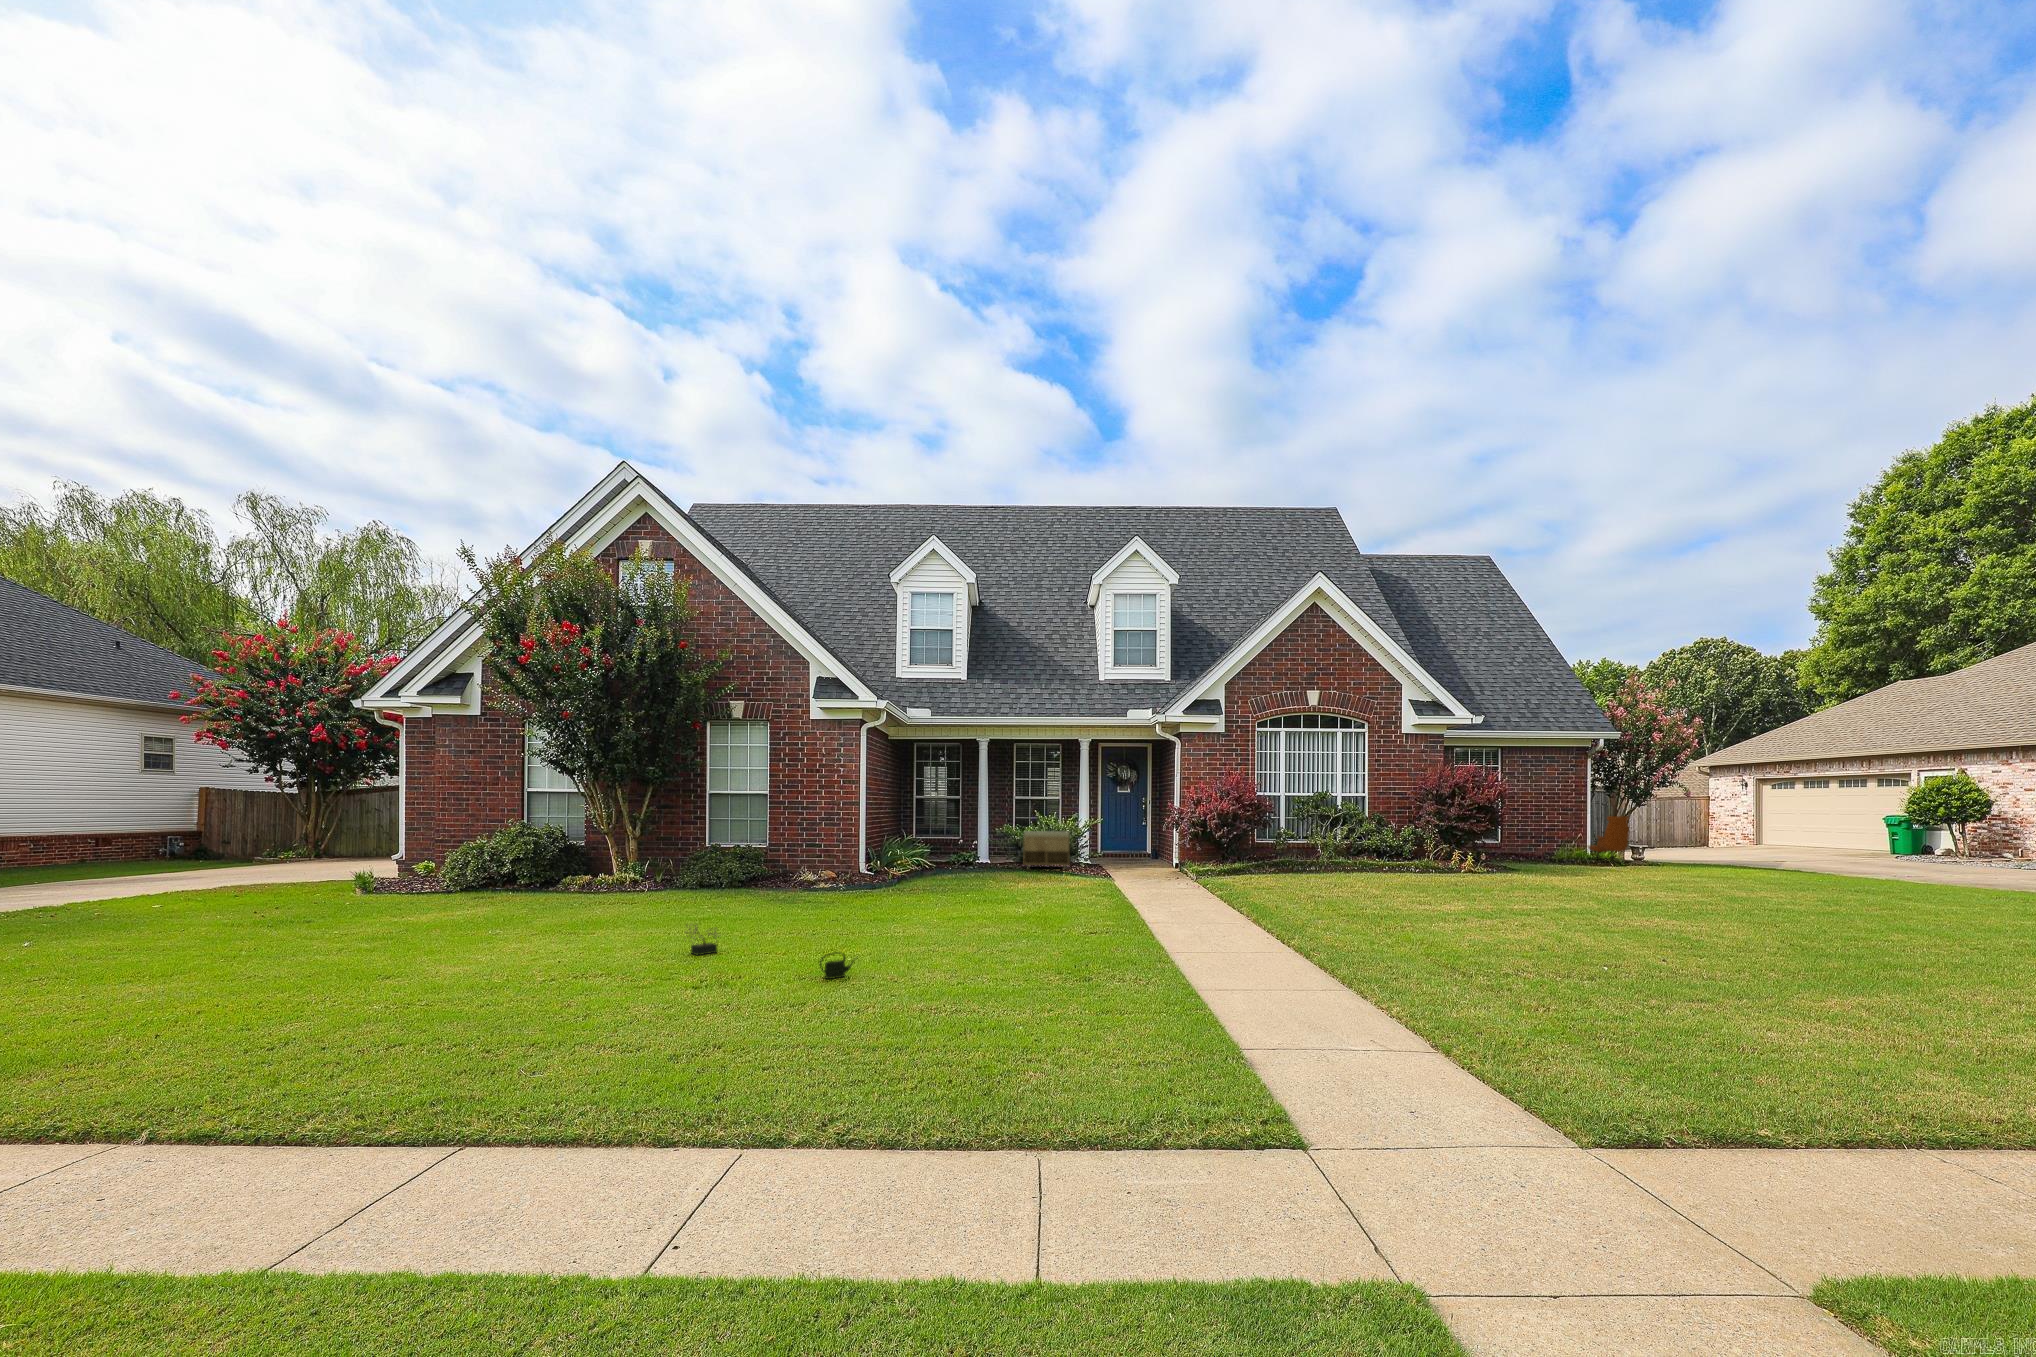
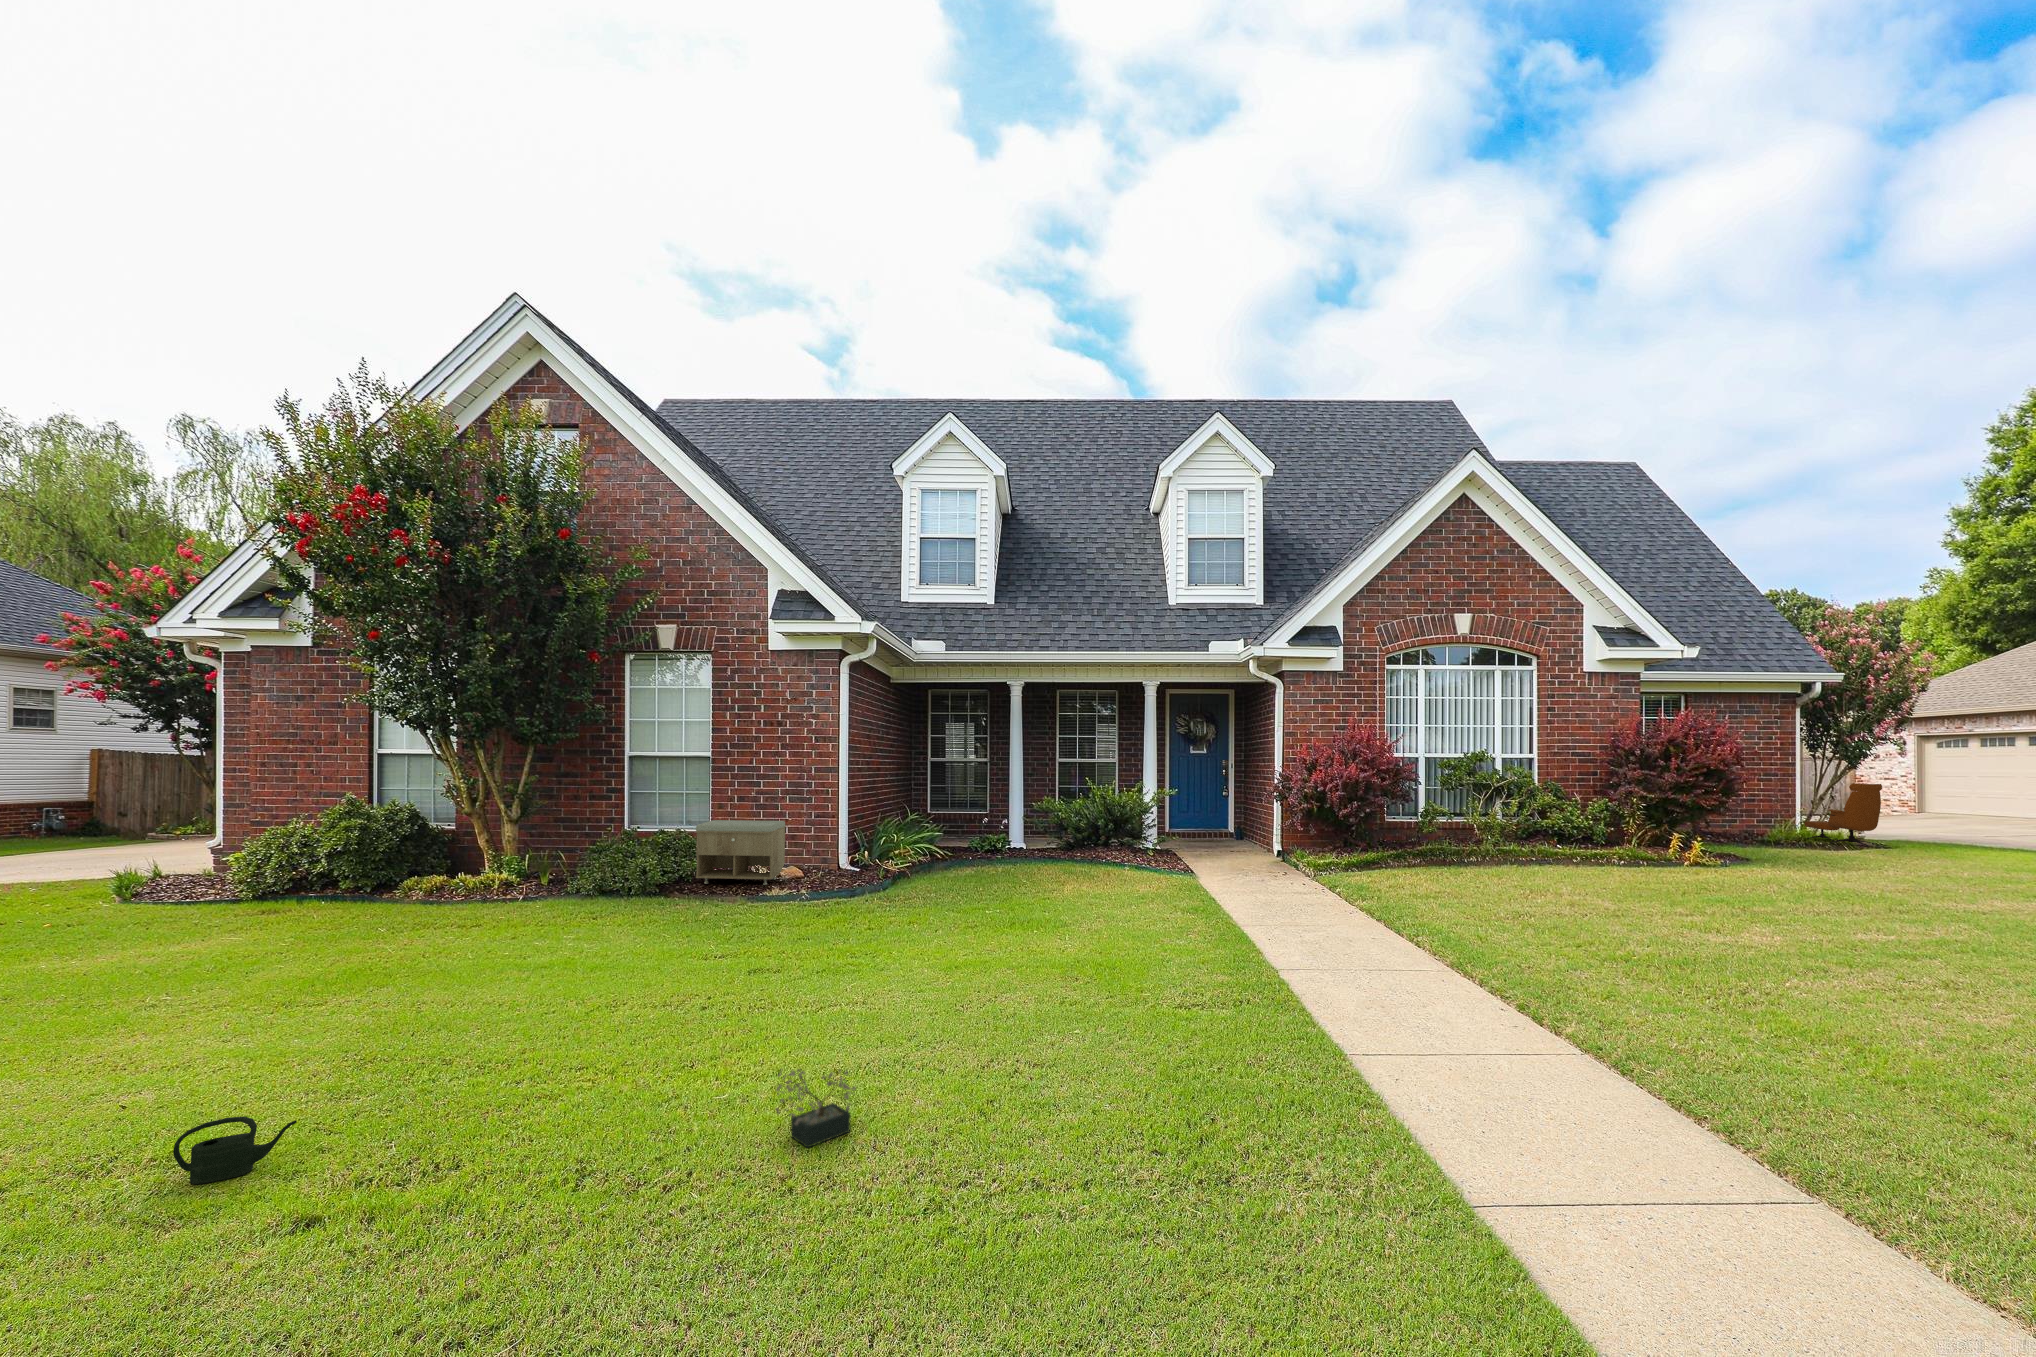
storage bench: present [1024,831,1069,867] -> present [696,820,785,885]
decorative plant: present [685,925,717,955] -> present [776,1069,856,1148]
watering can: present [819,952,854,979] -> present [173,1116,297,1184]

